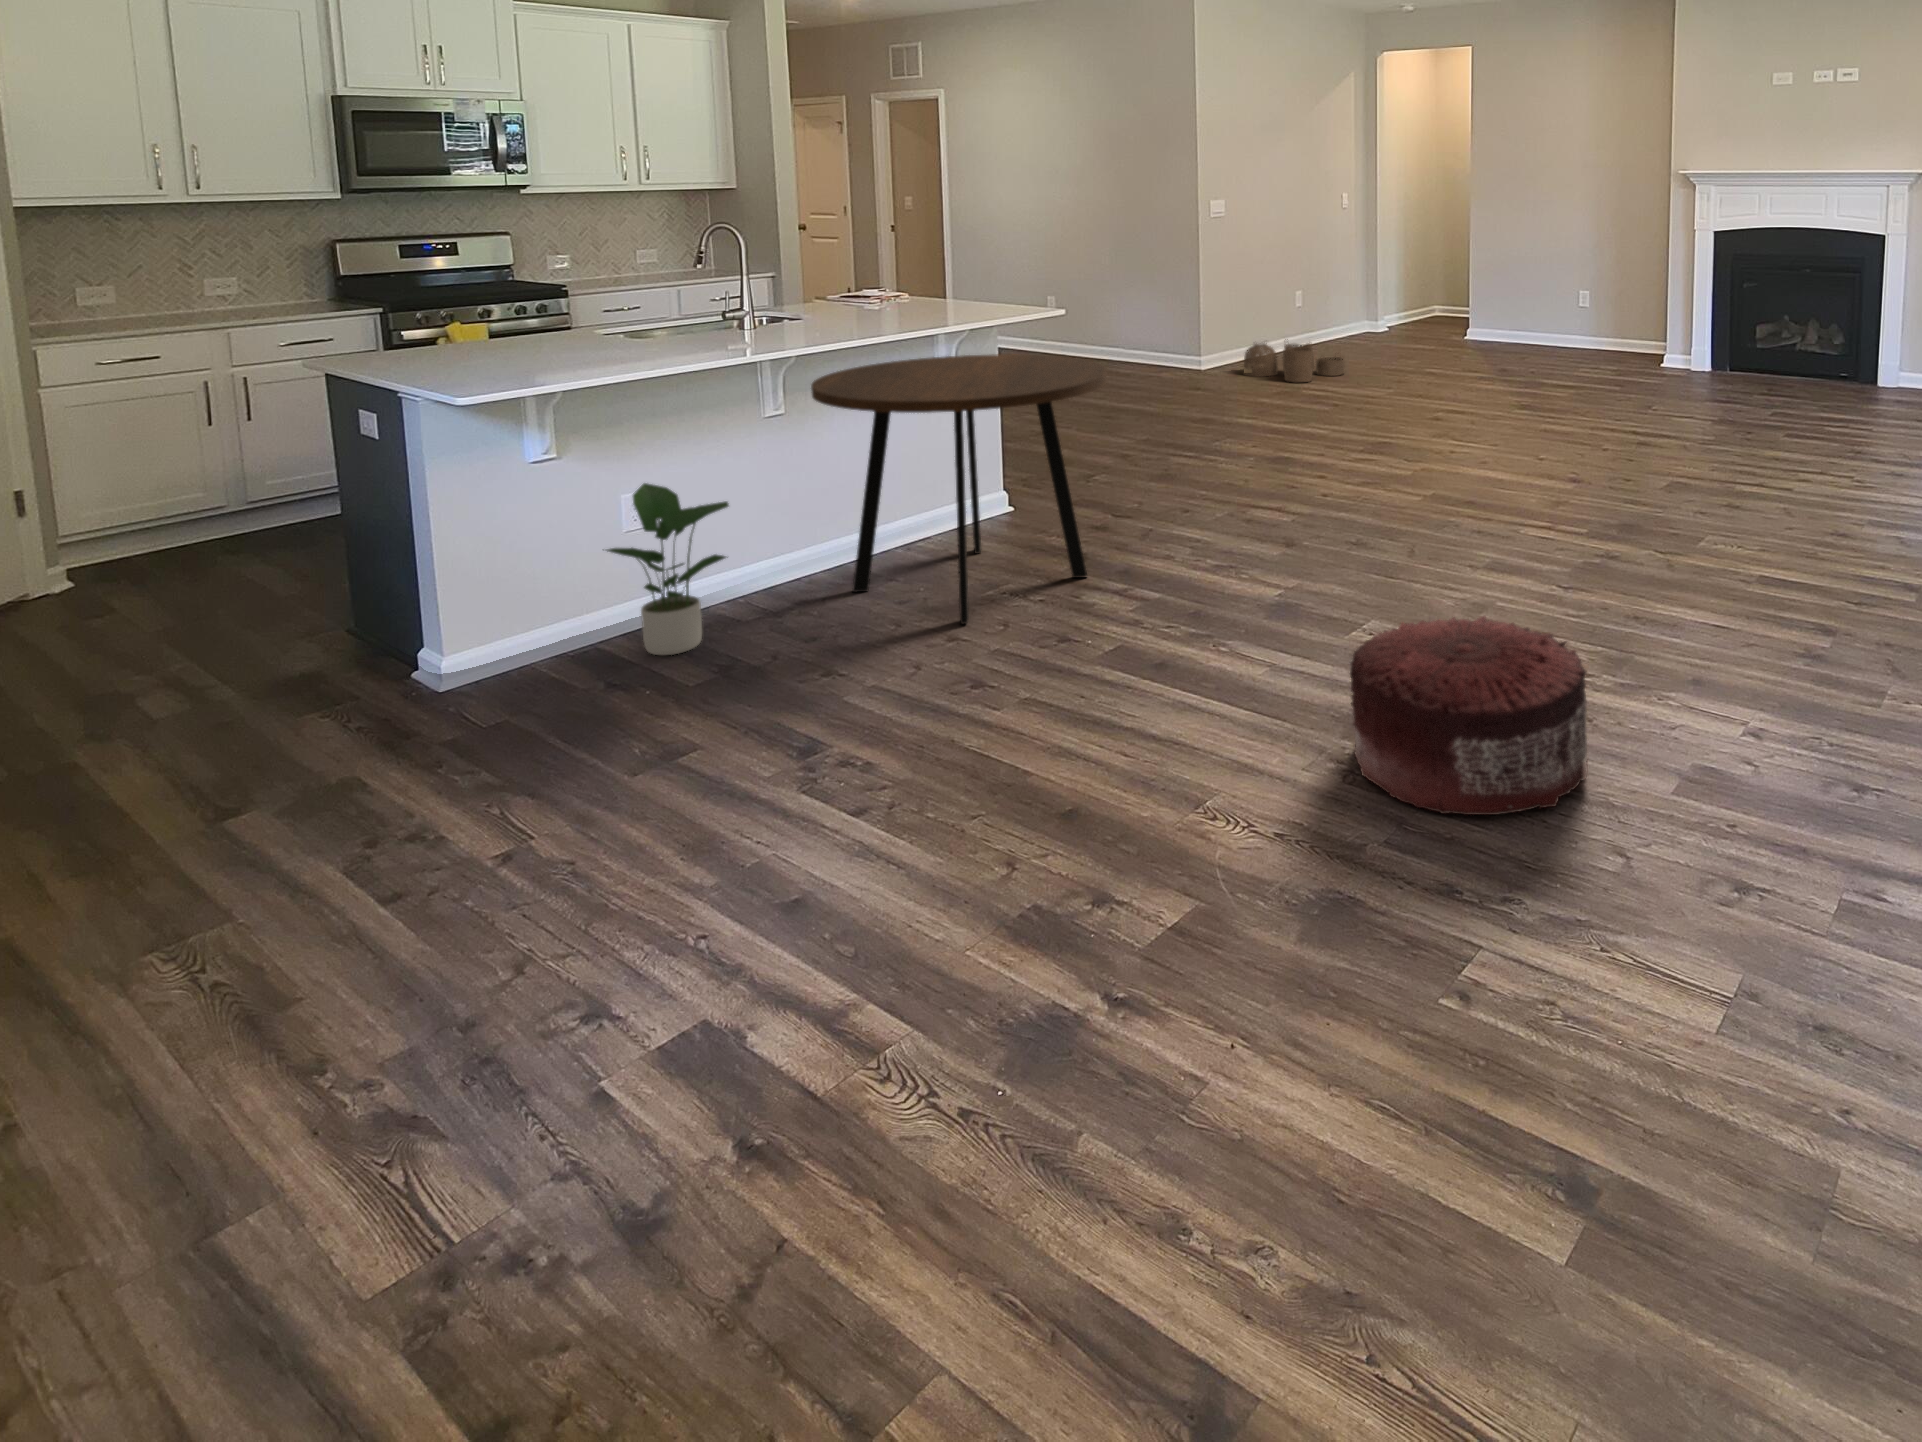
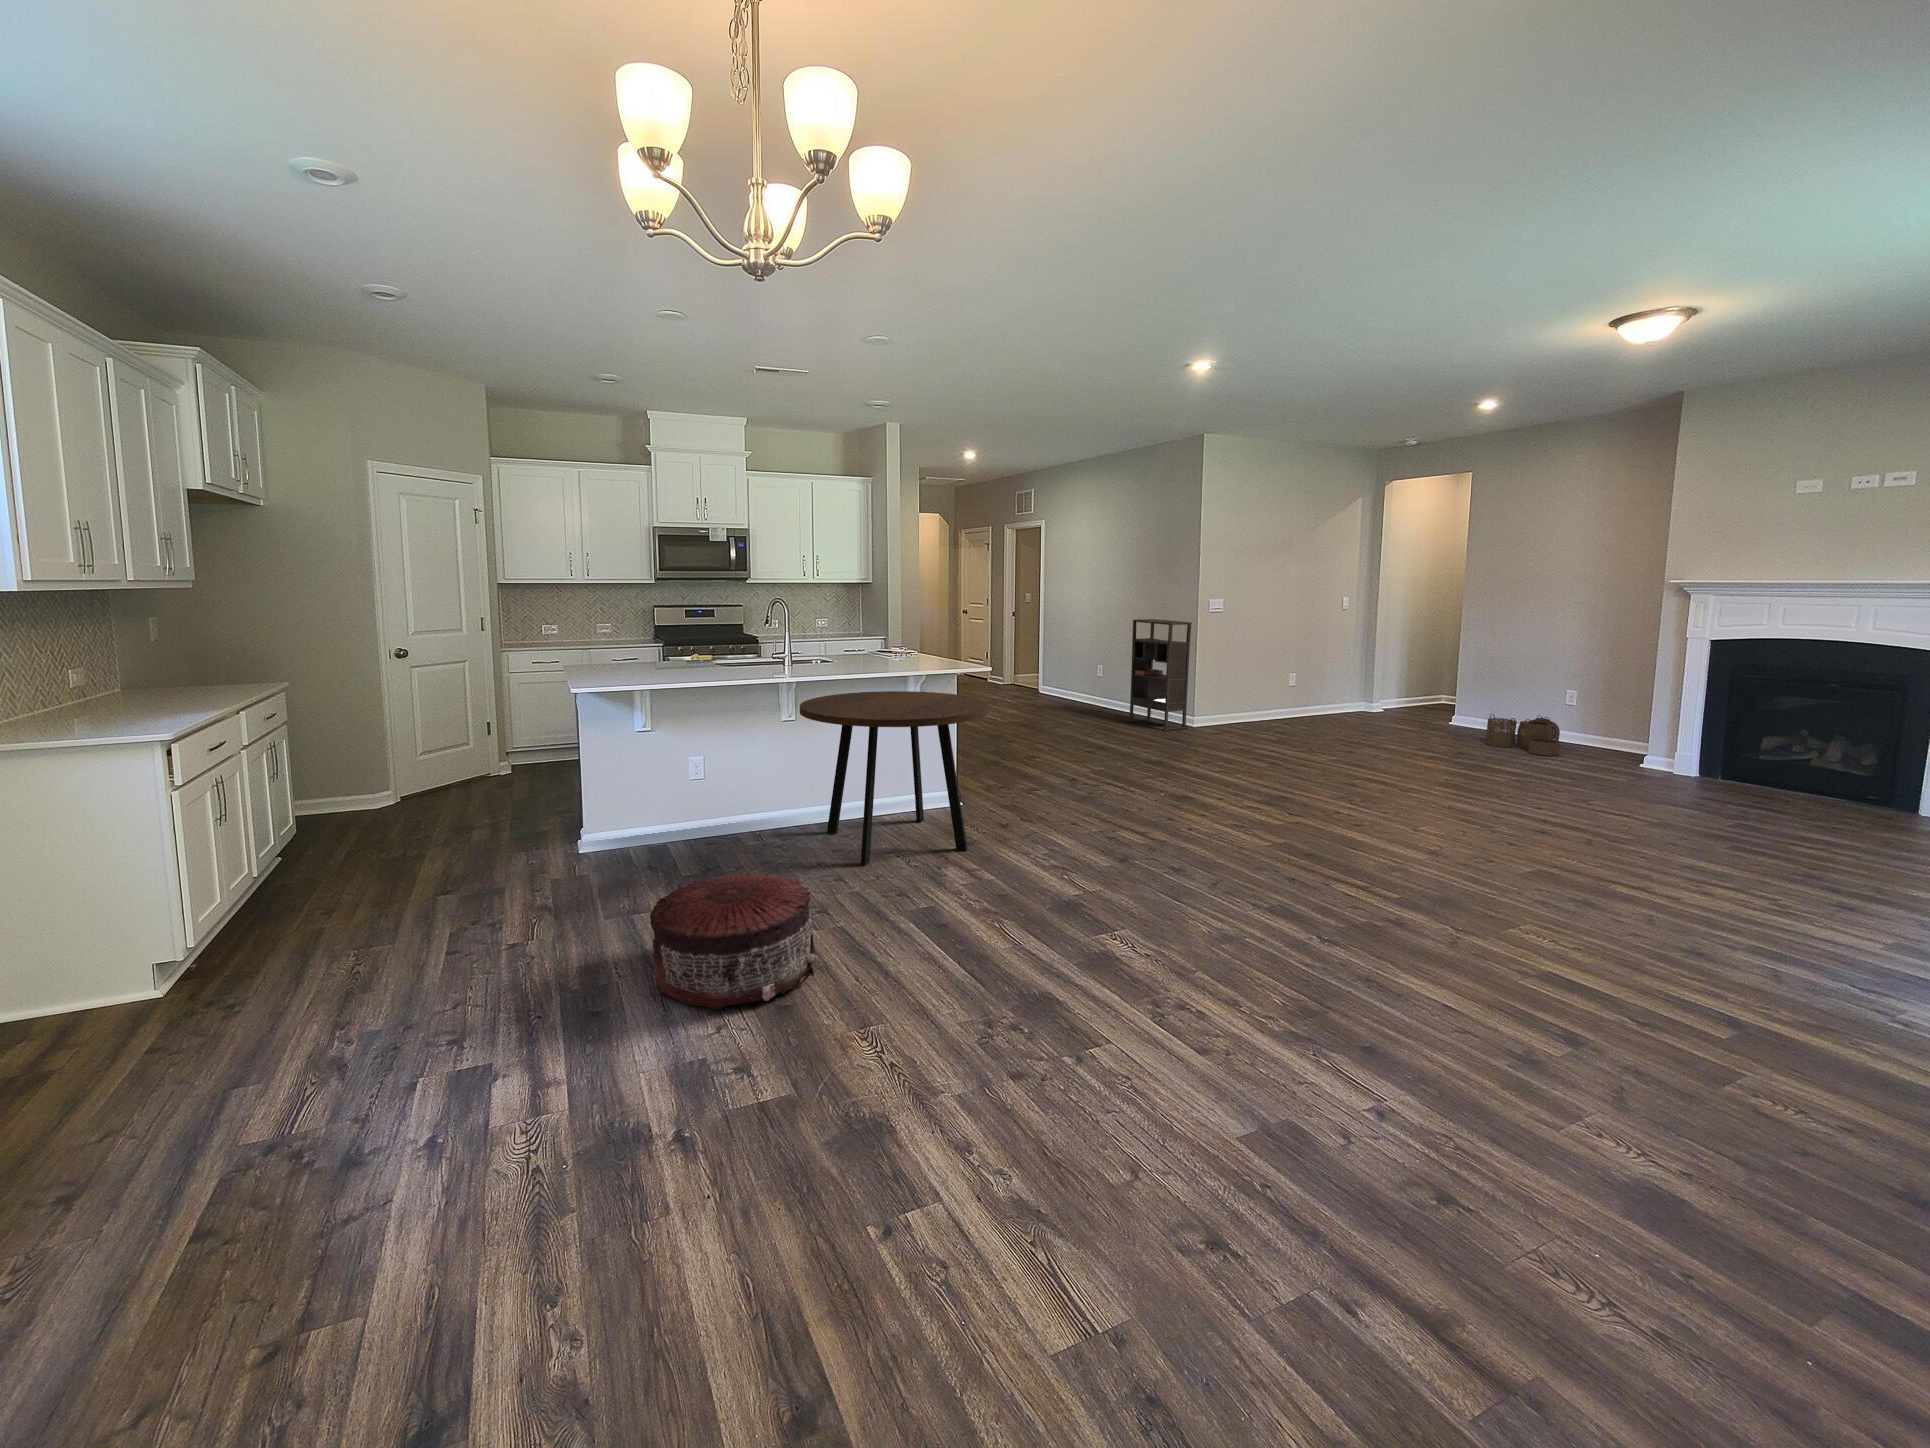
bookshelf: none [1115,233,1201,386] -> present [1128,619,1192,731]
woven basket: present [1244,339,1344,382] -> present [1486,714,1560,756]
potted plant: present [607,483,729,655] -> none [669,748,744,849]
pouf: present [1350,616,1587,815] -> present [650,872,815,1009]

